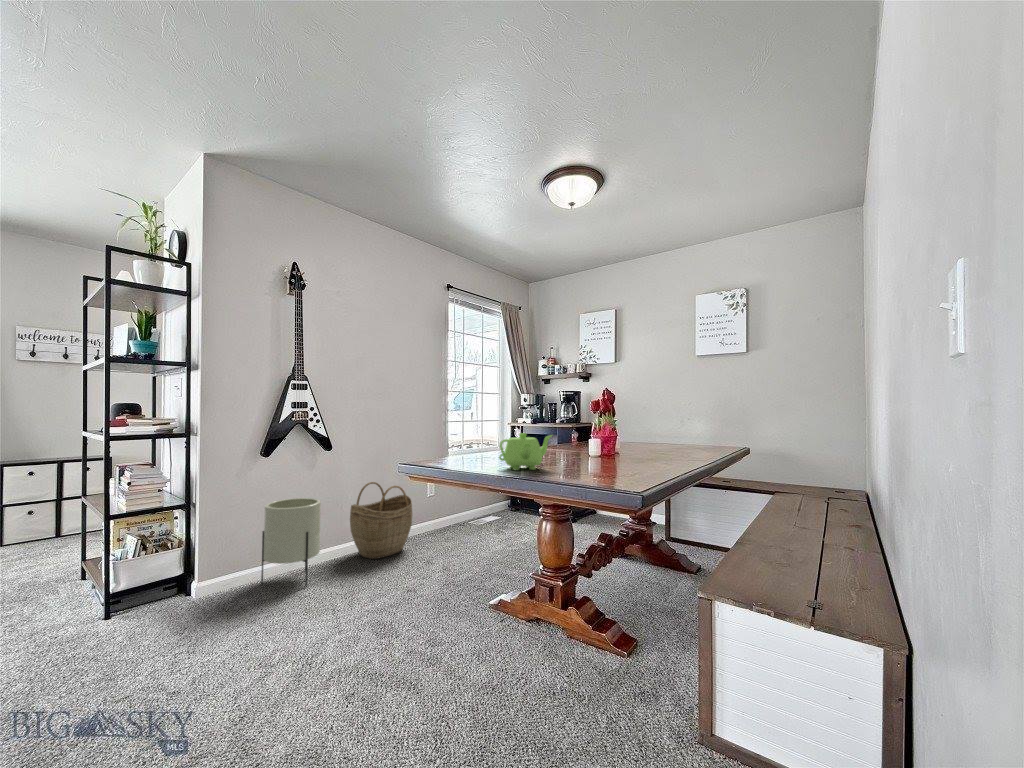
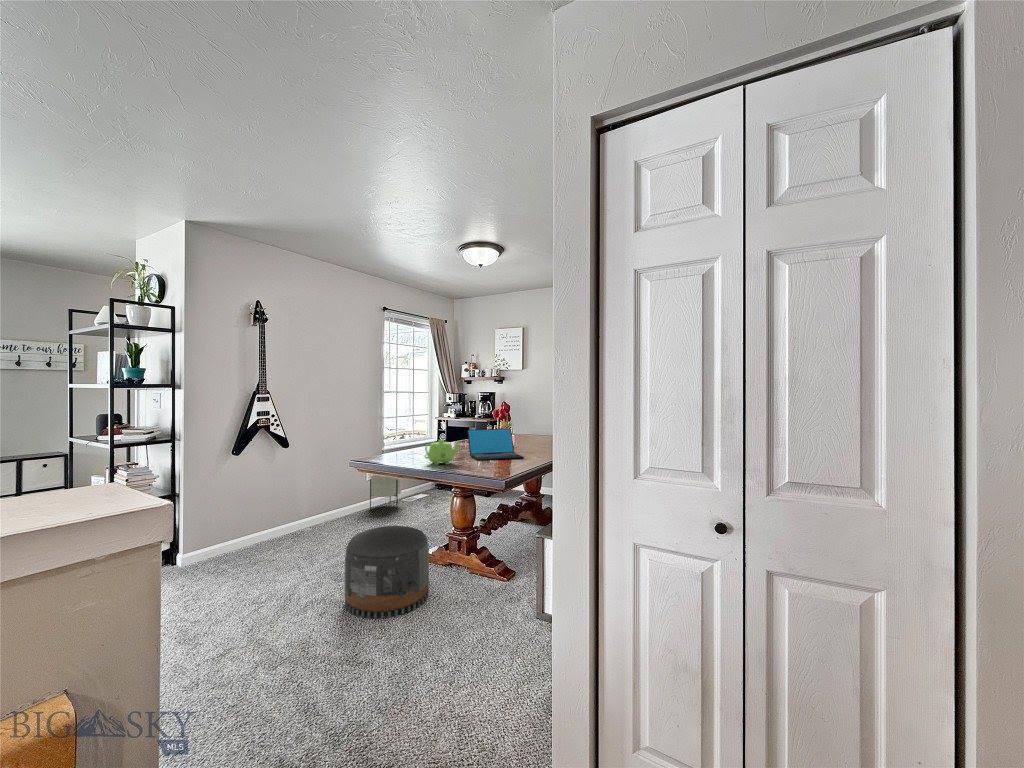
laptop: none [558,424,644,467] -> present [467,428,524,461]
woven basket: present [350,482,412,559] -> none [304,472,356,532]
planter: present [261,498,321,586] -> present [370,476,401,510]
pouf: none [383,559,506,710] -> present [345,526,429,619]

